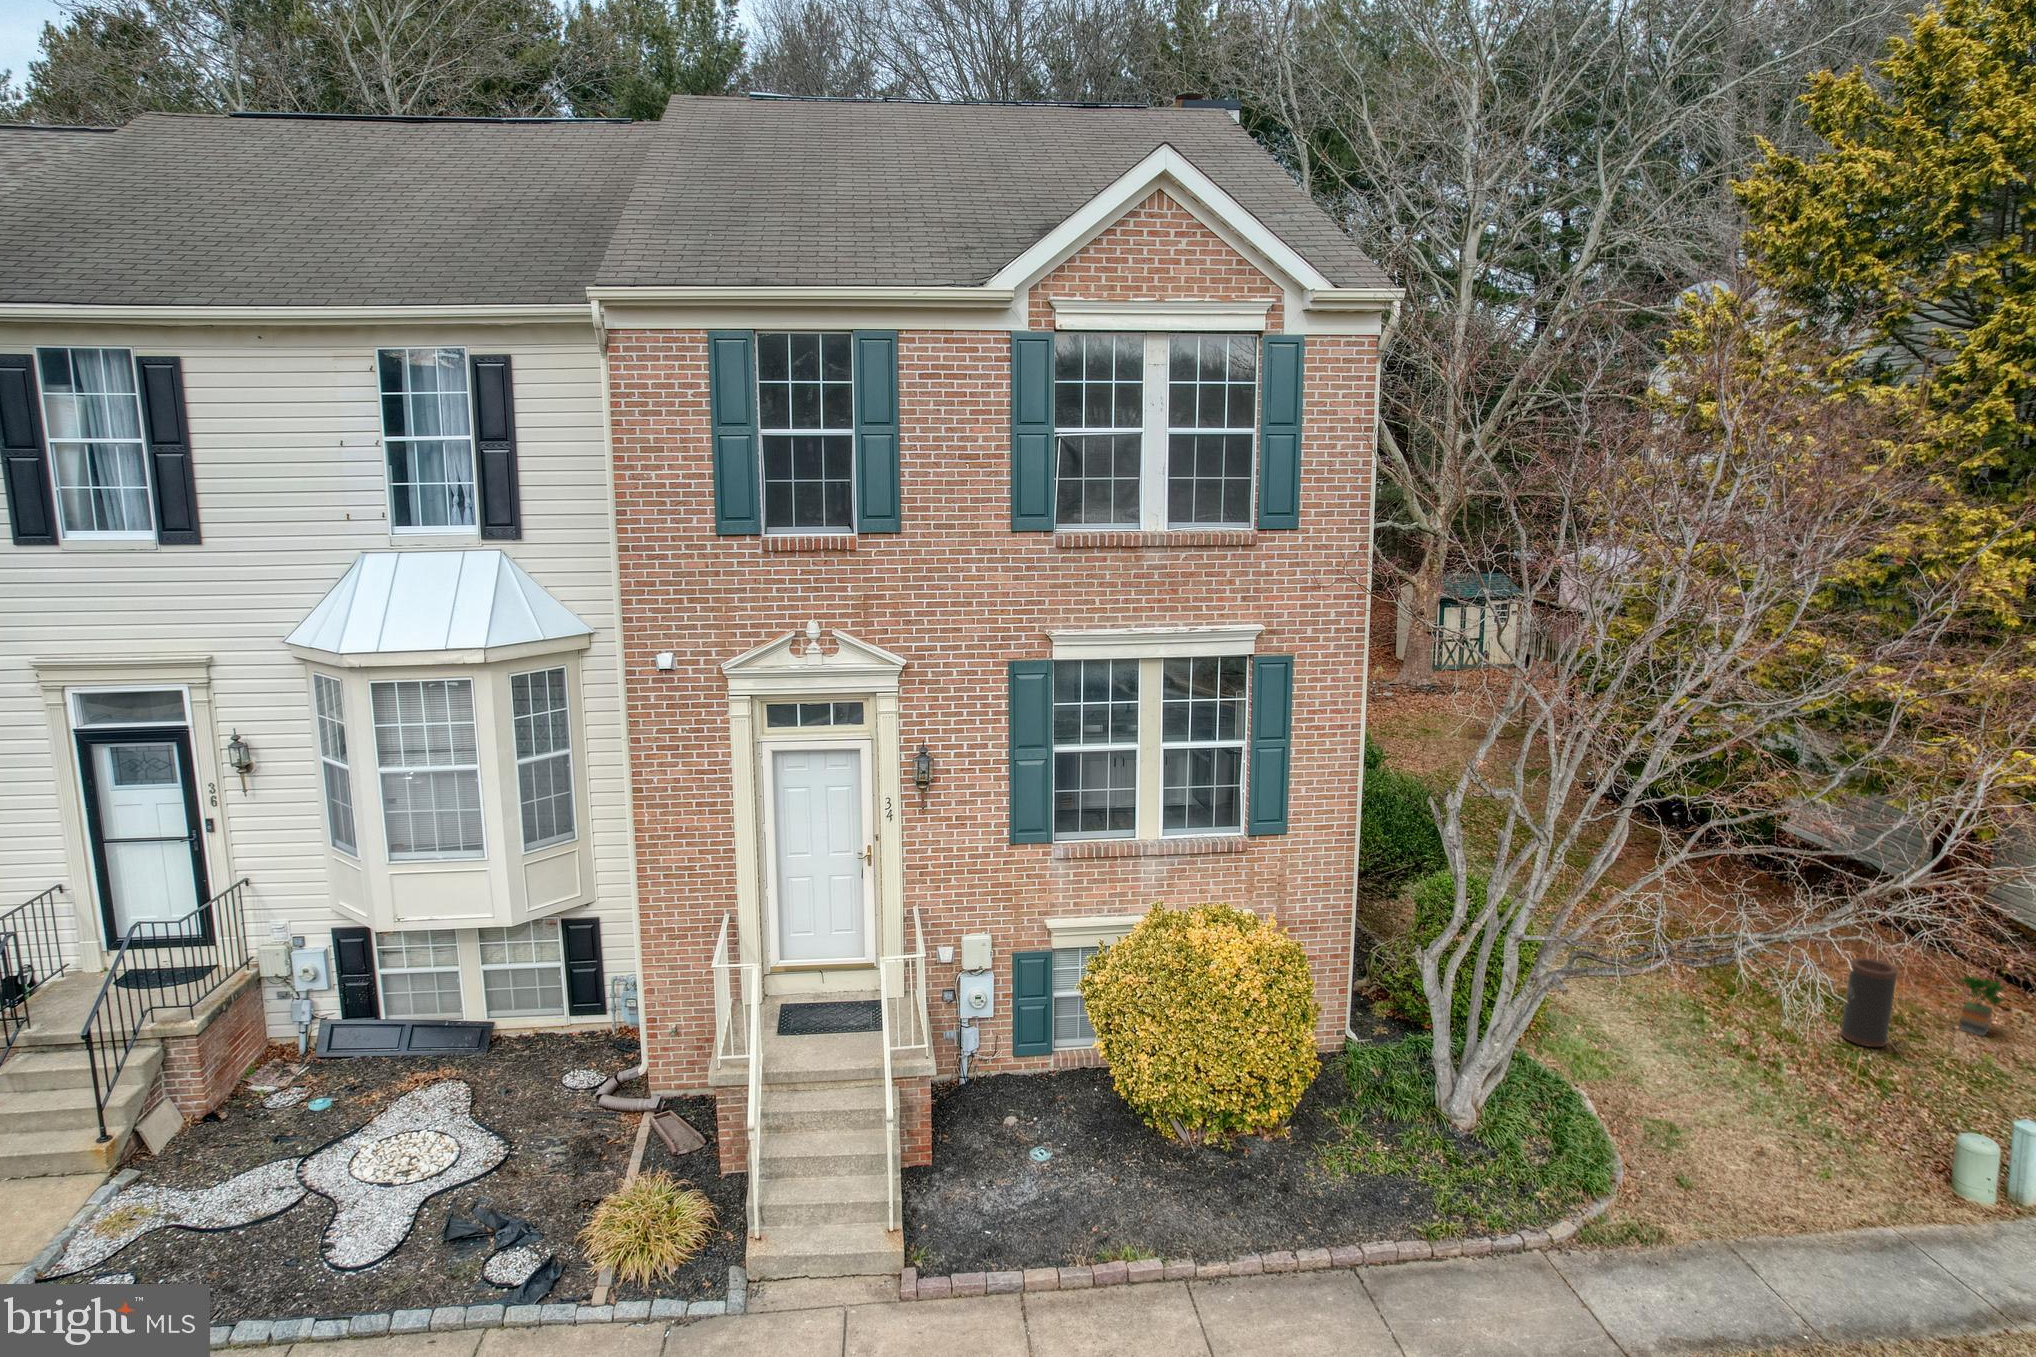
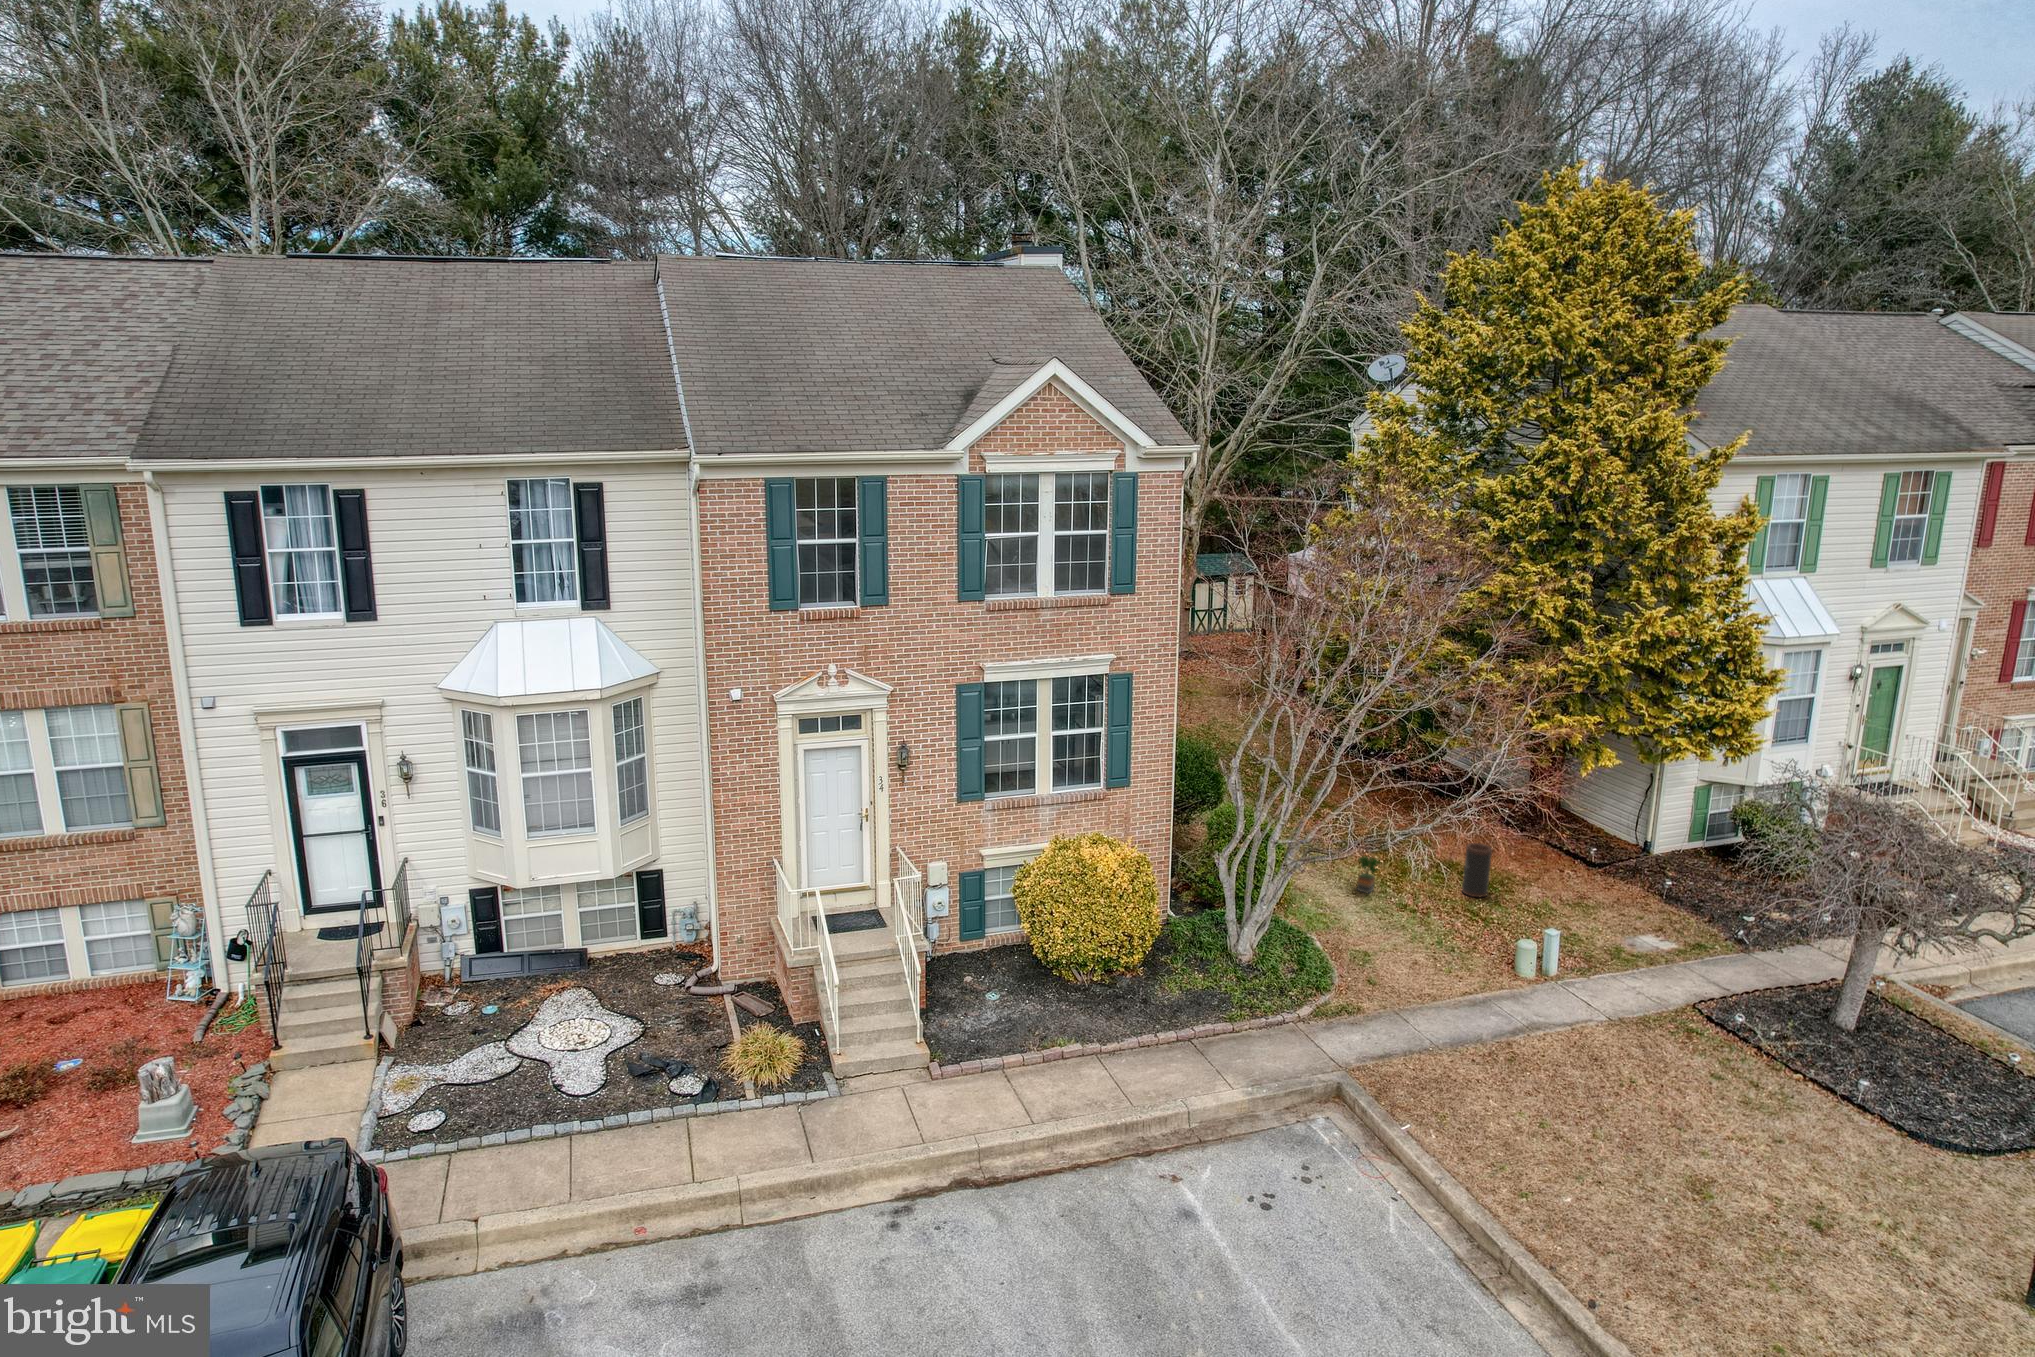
potted tree: present [1960,977,2004,1036] -> present [1357,856,1379,893]

